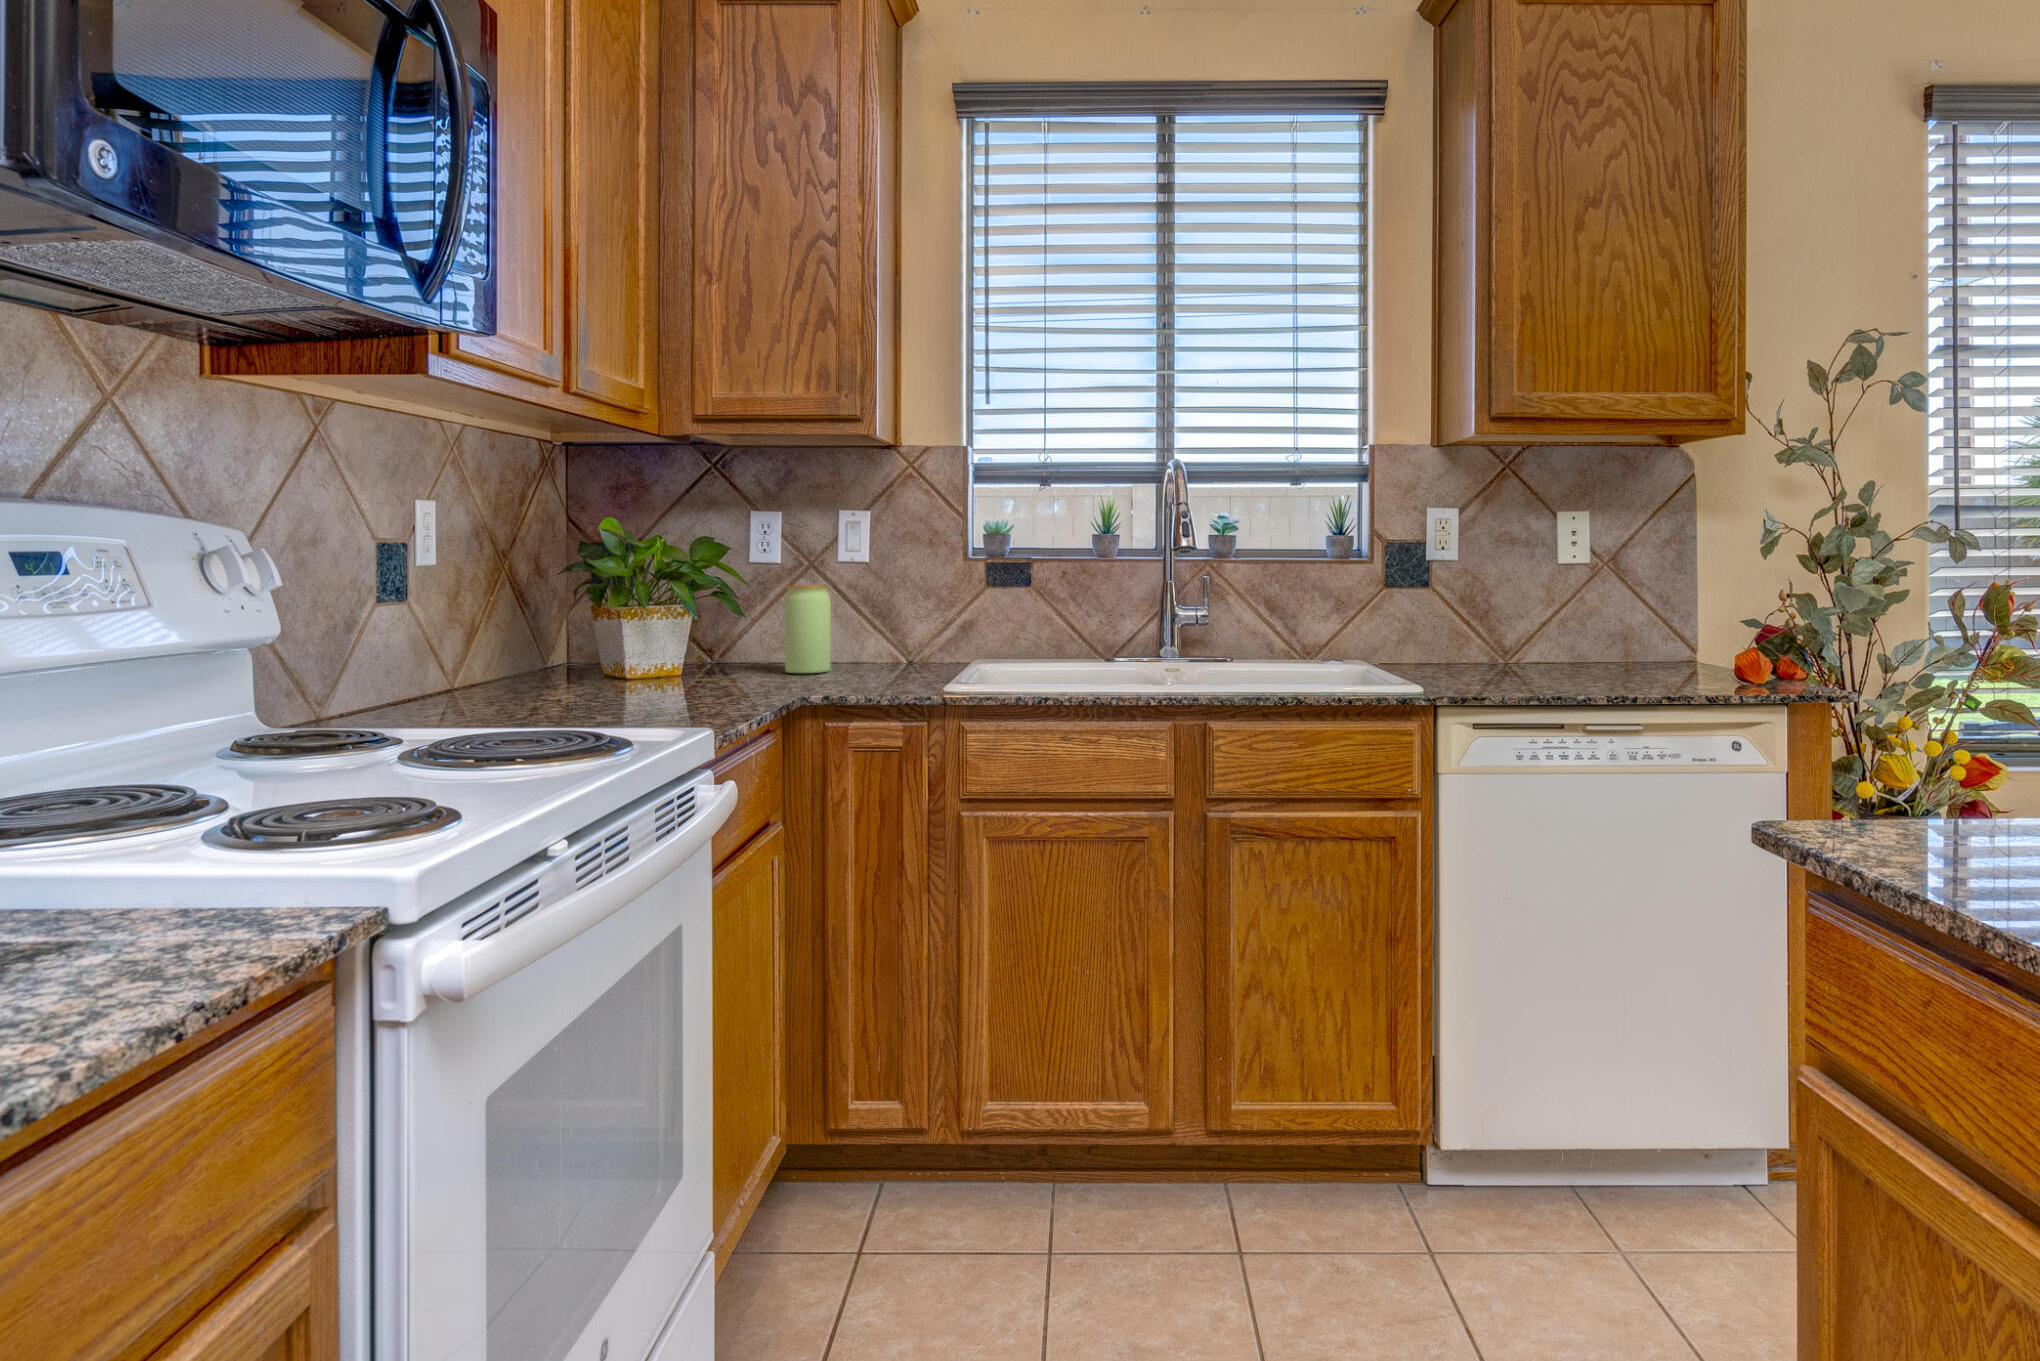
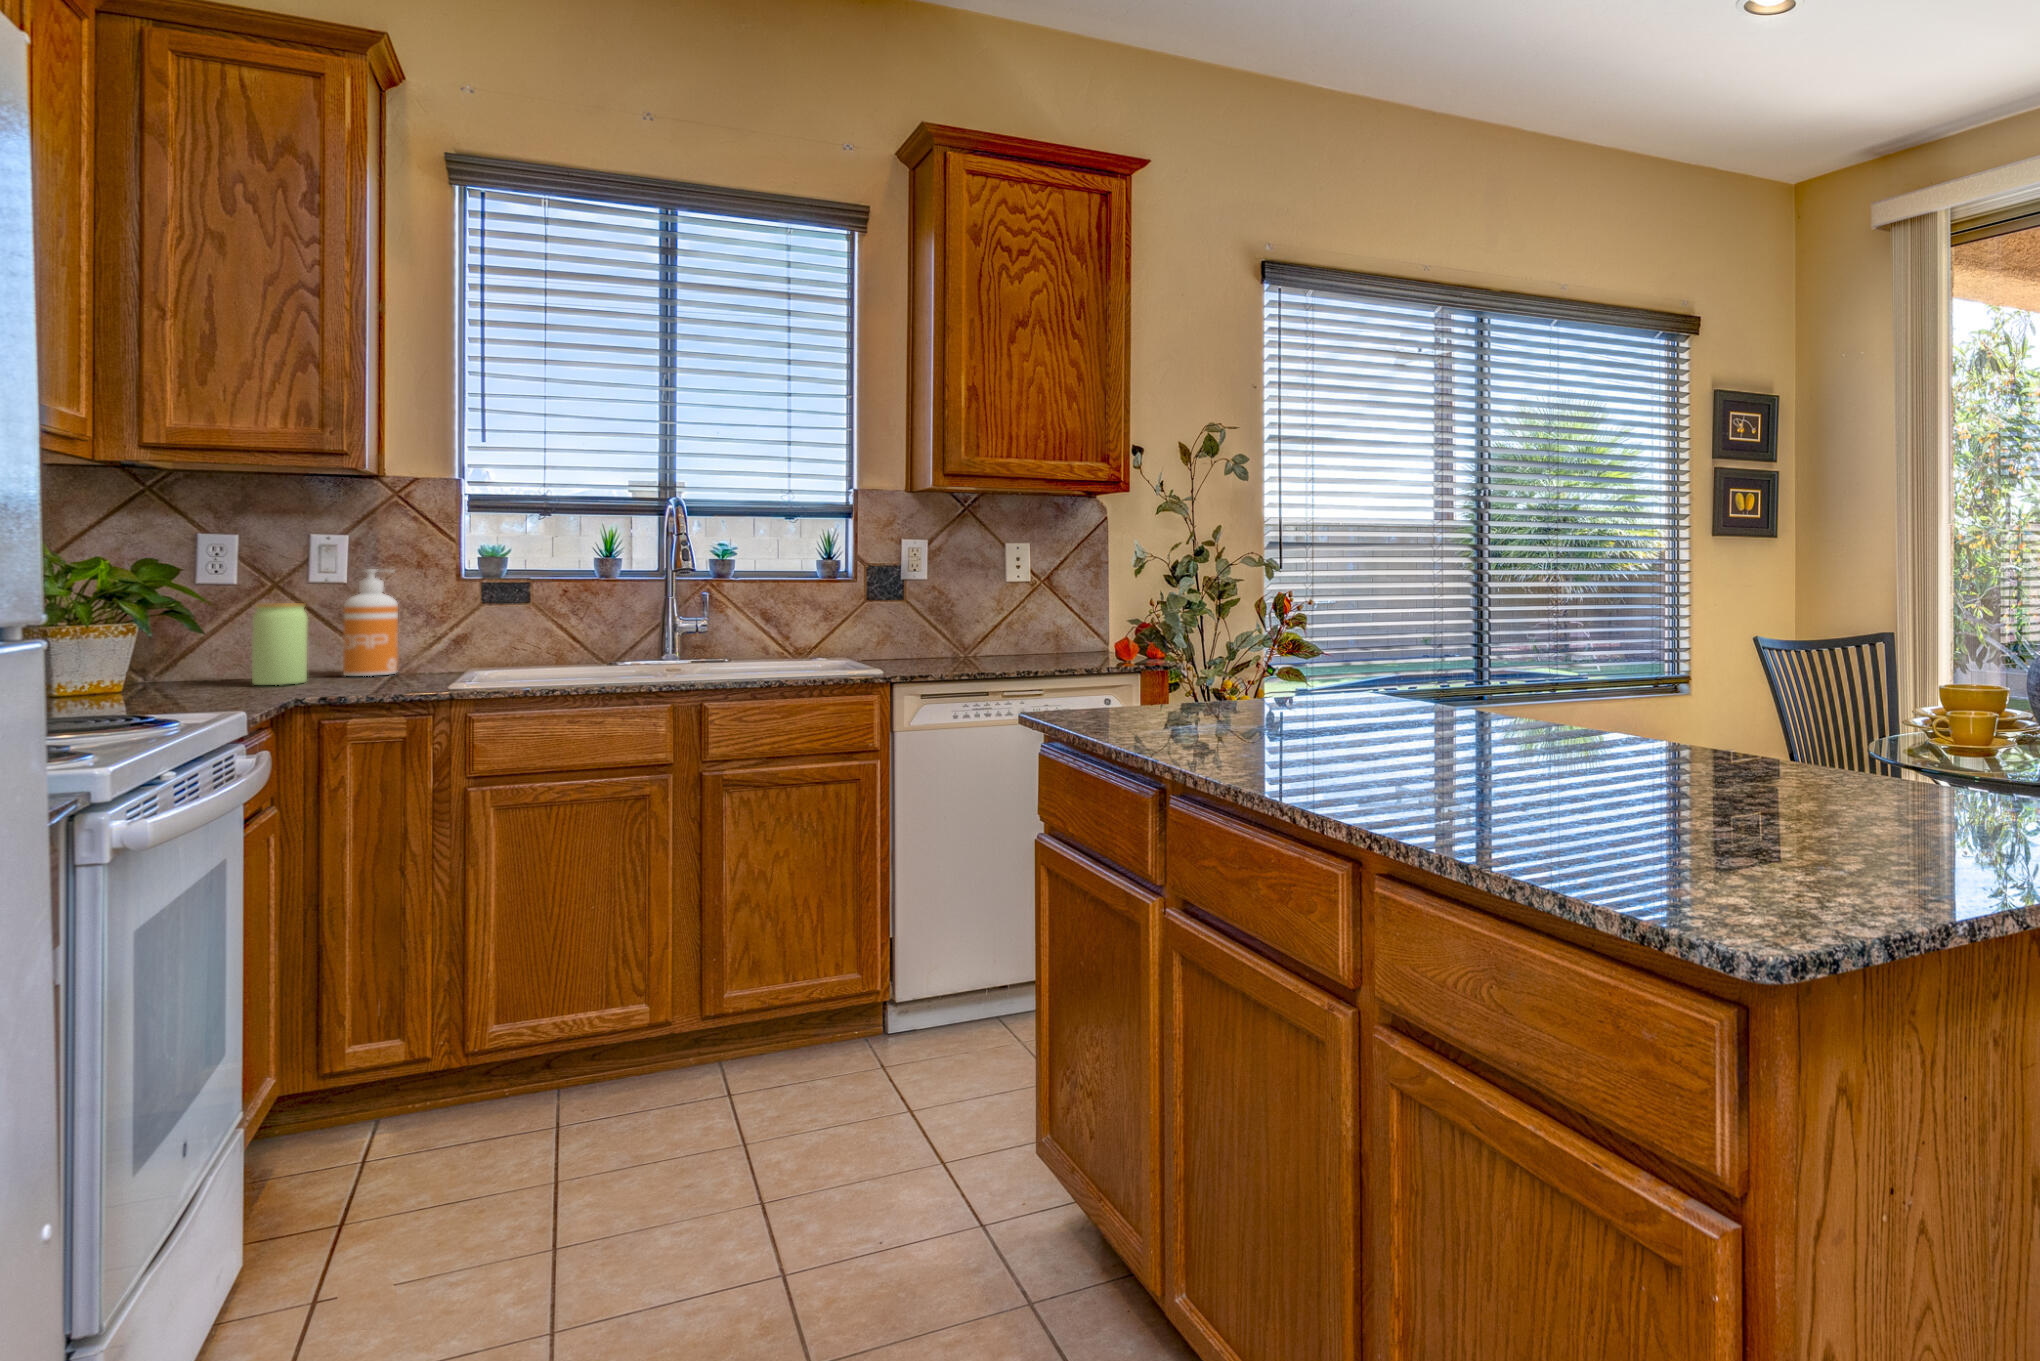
soap dispenser: none [865,549,913,666] -> present [343,569,398,676]

